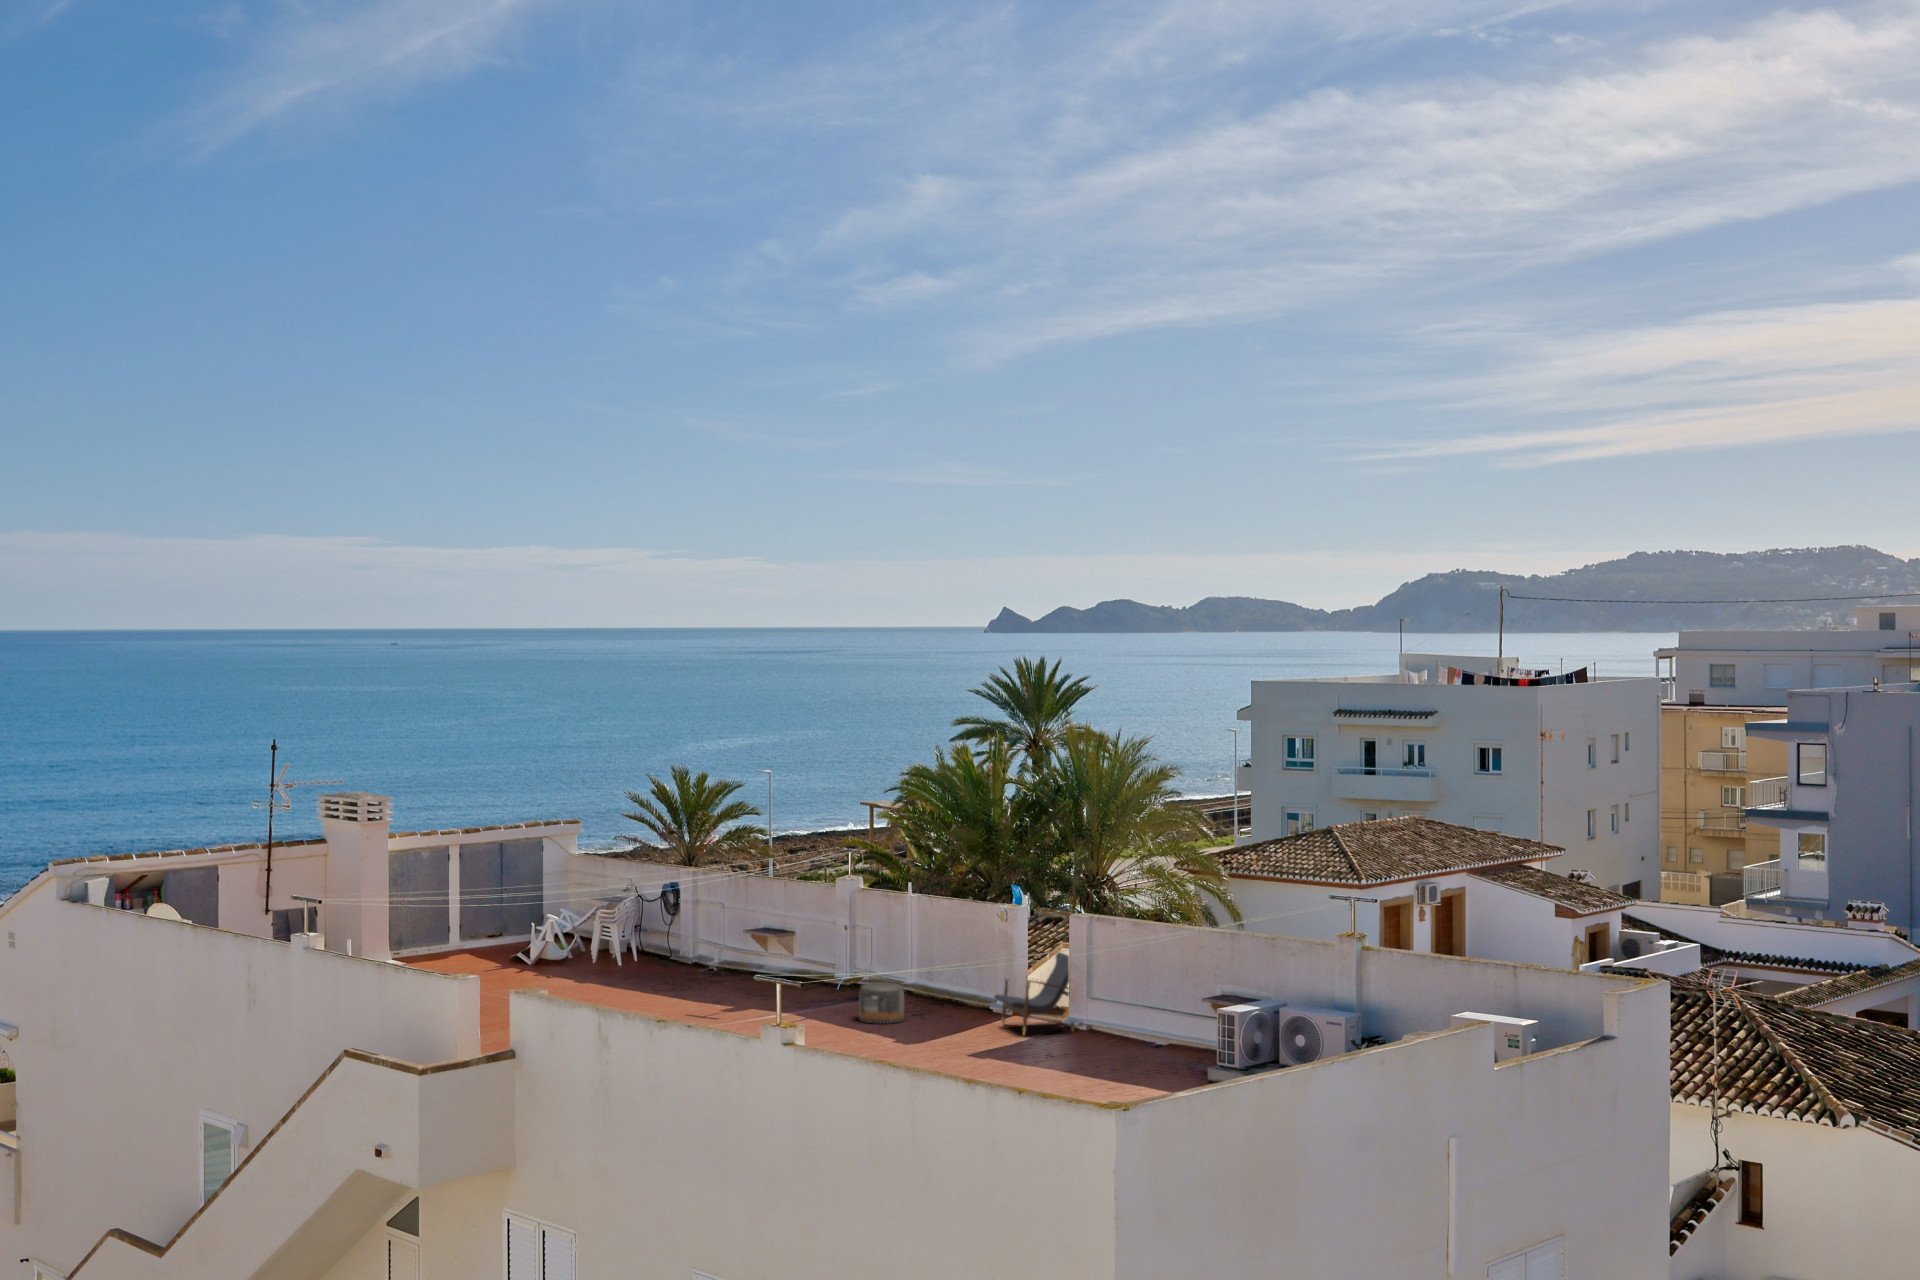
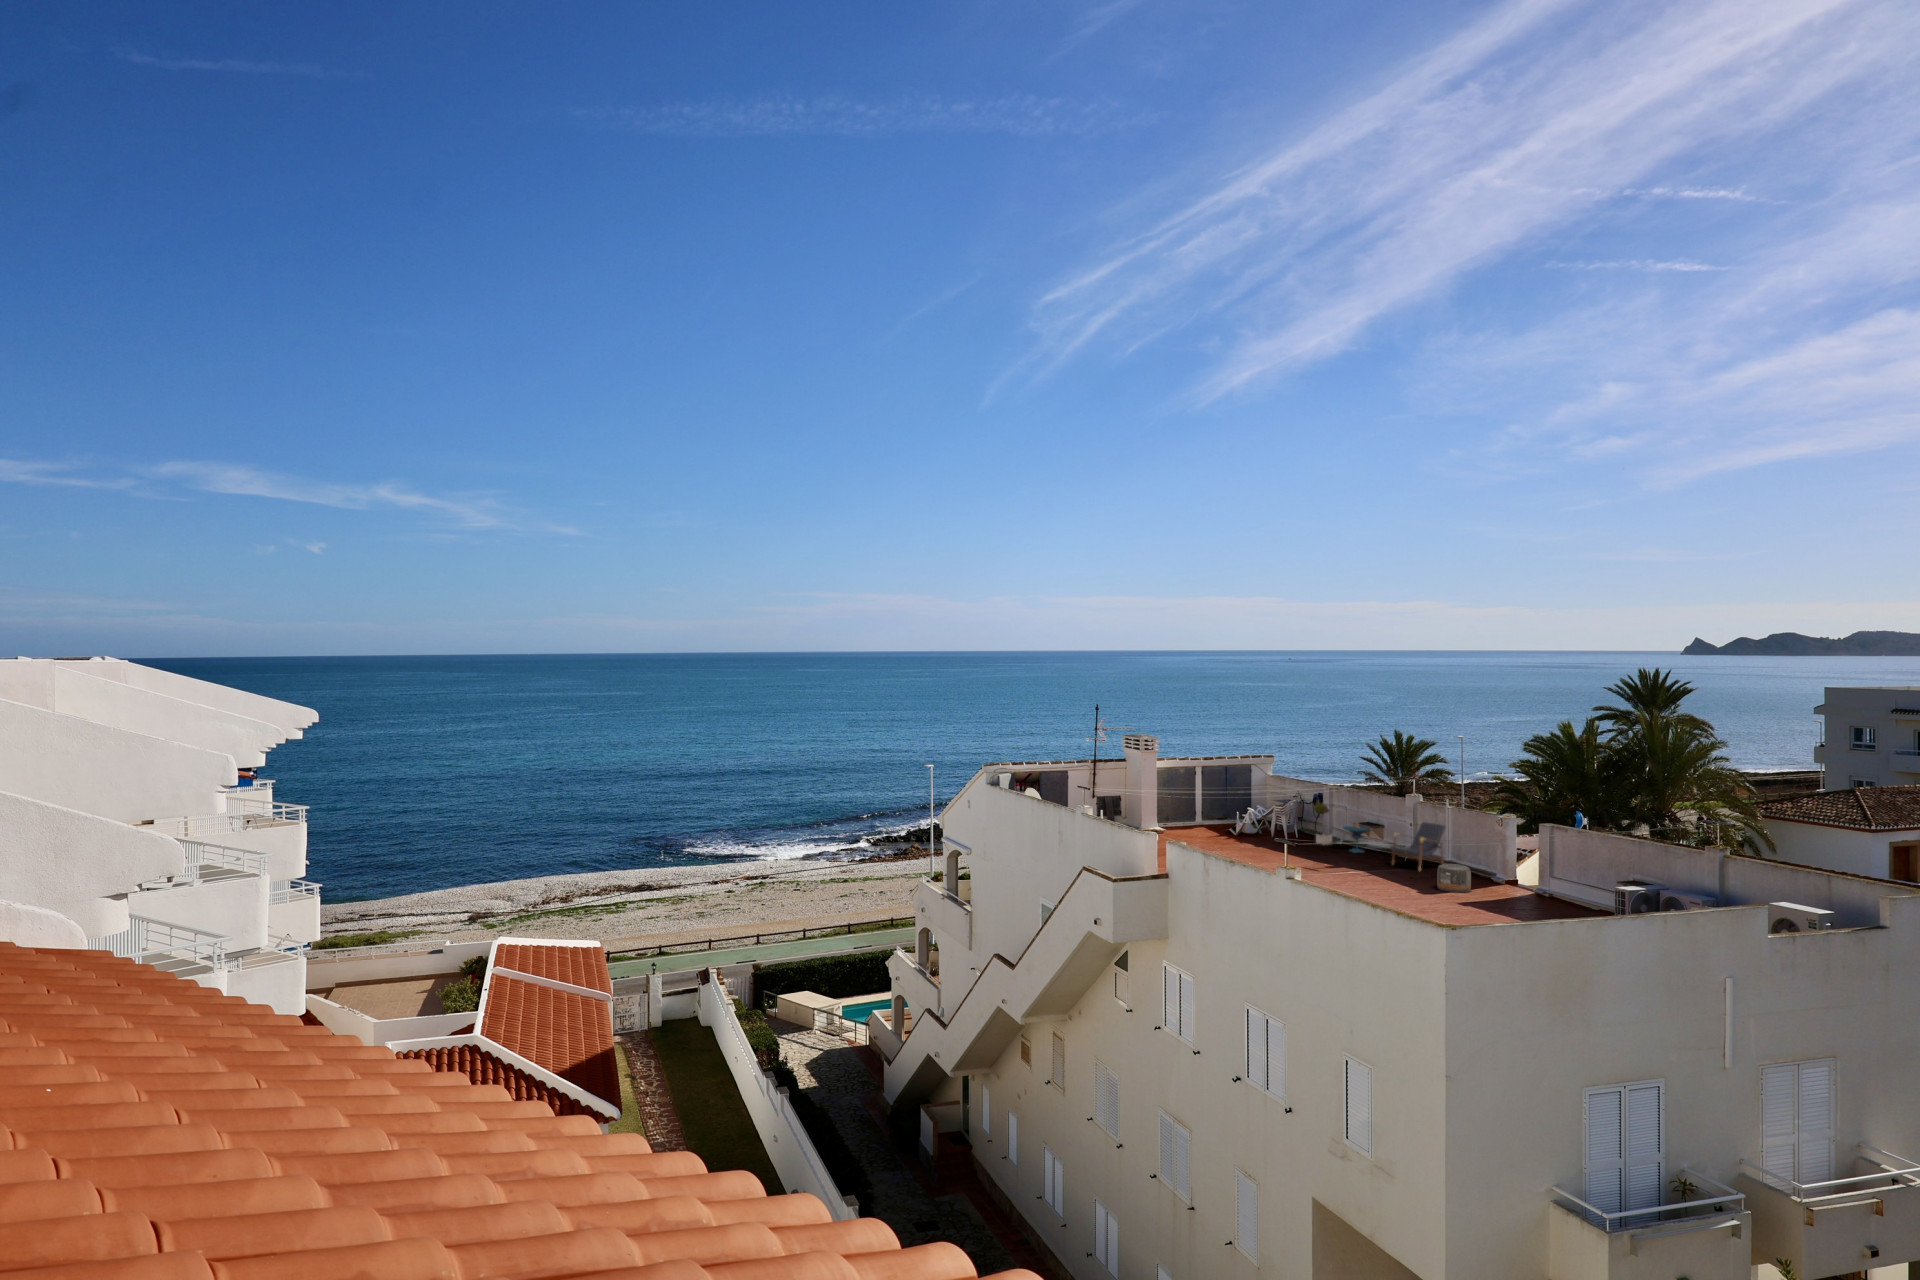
potted tree: none [657,899,686,967] -> present [1314,803,1332,845]
side table: none [706,926,748,976] -> present [1344,822,1370,853]
lounge chair: present [995,952,1074,1035] -> present [1391,822,1445,869]

